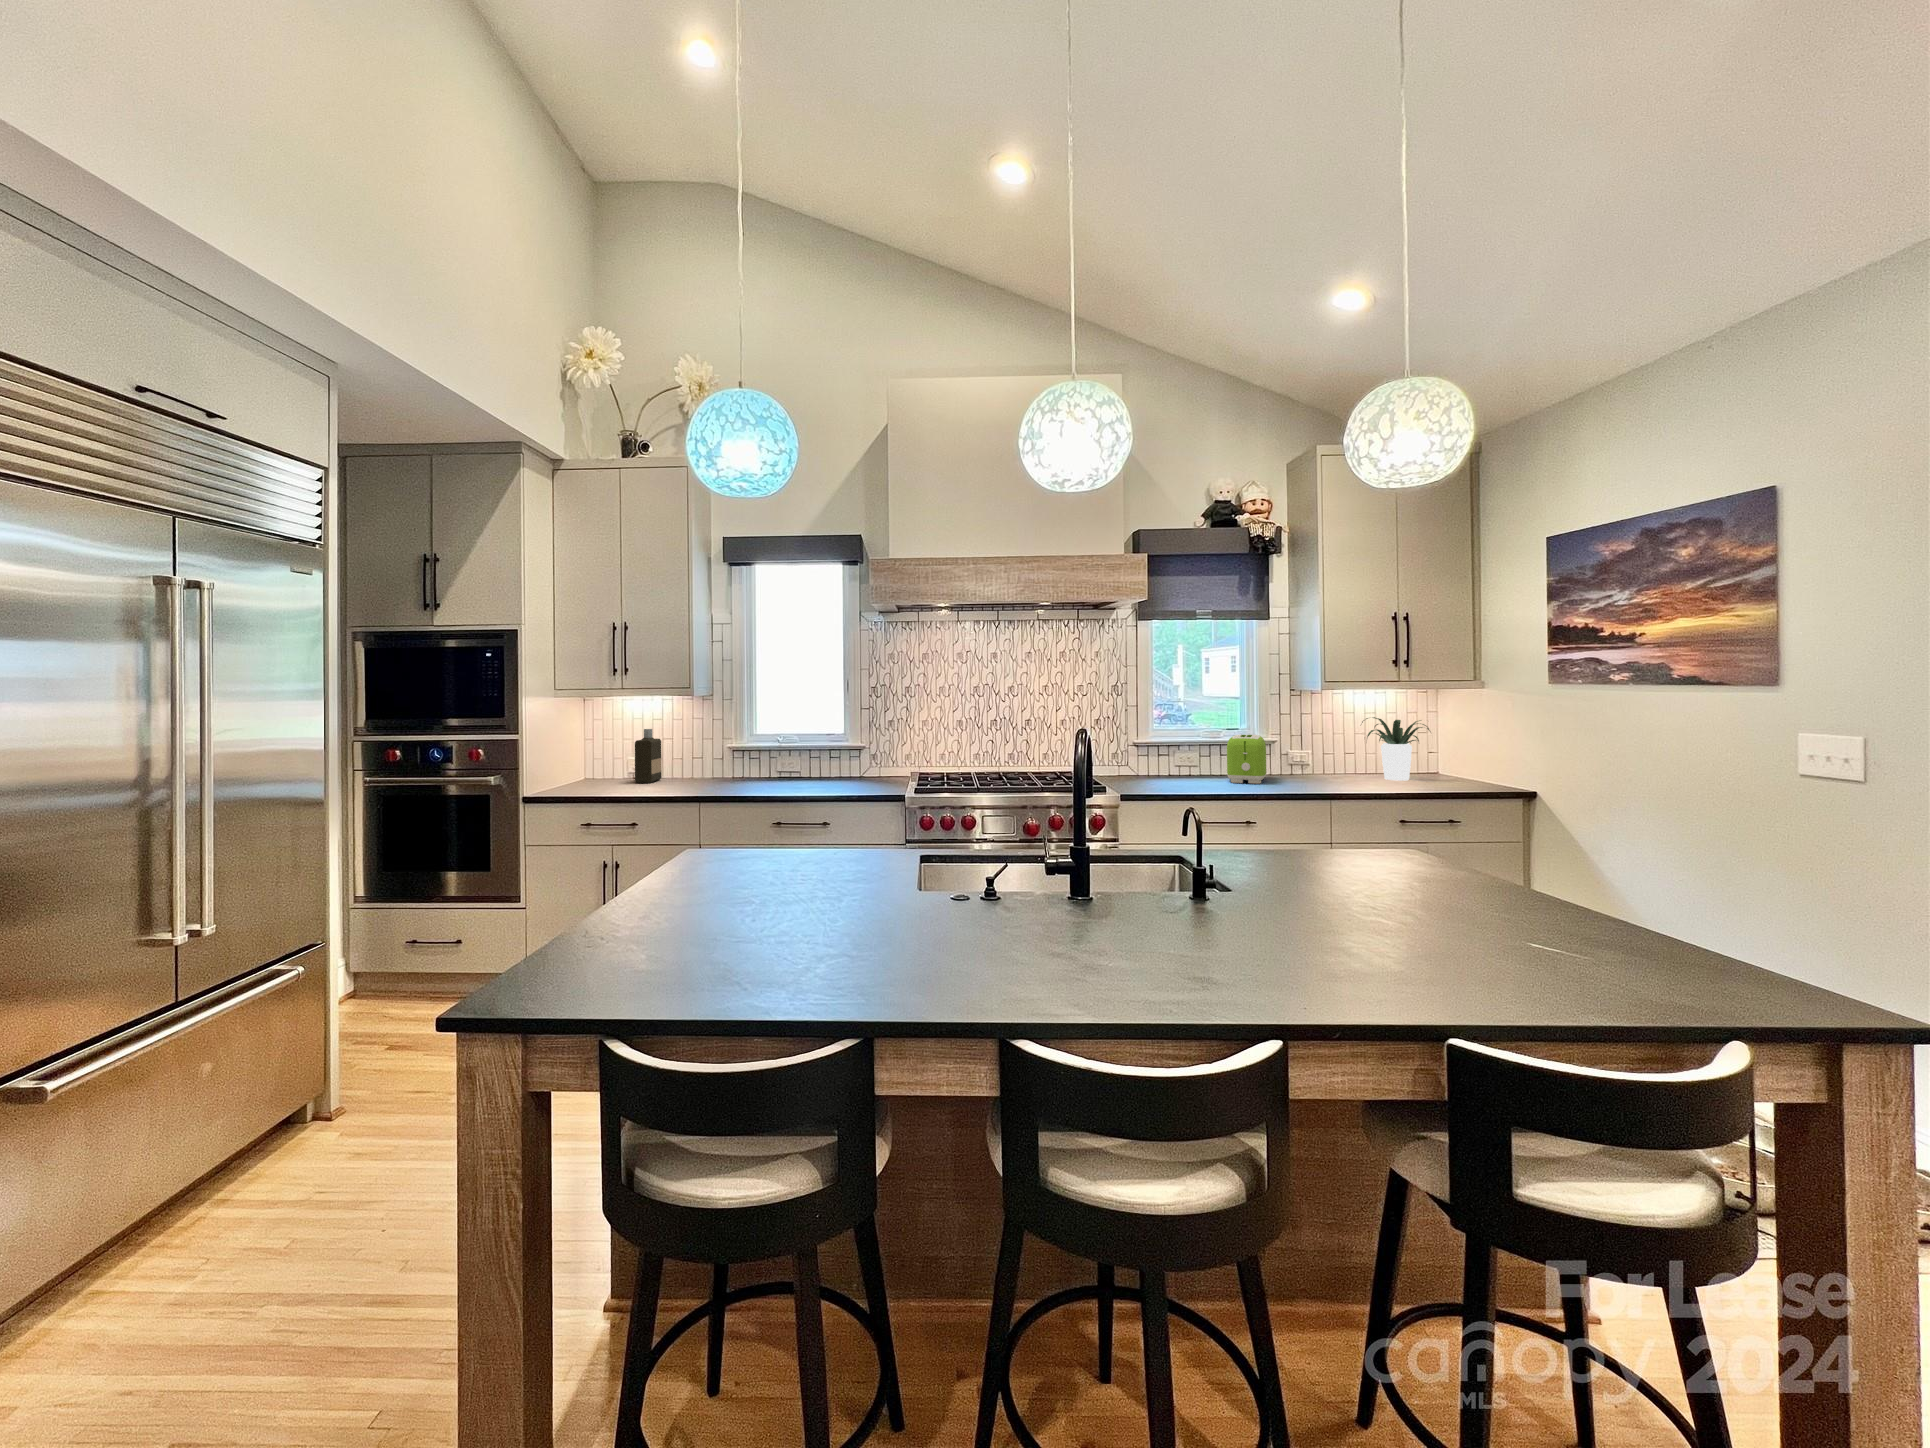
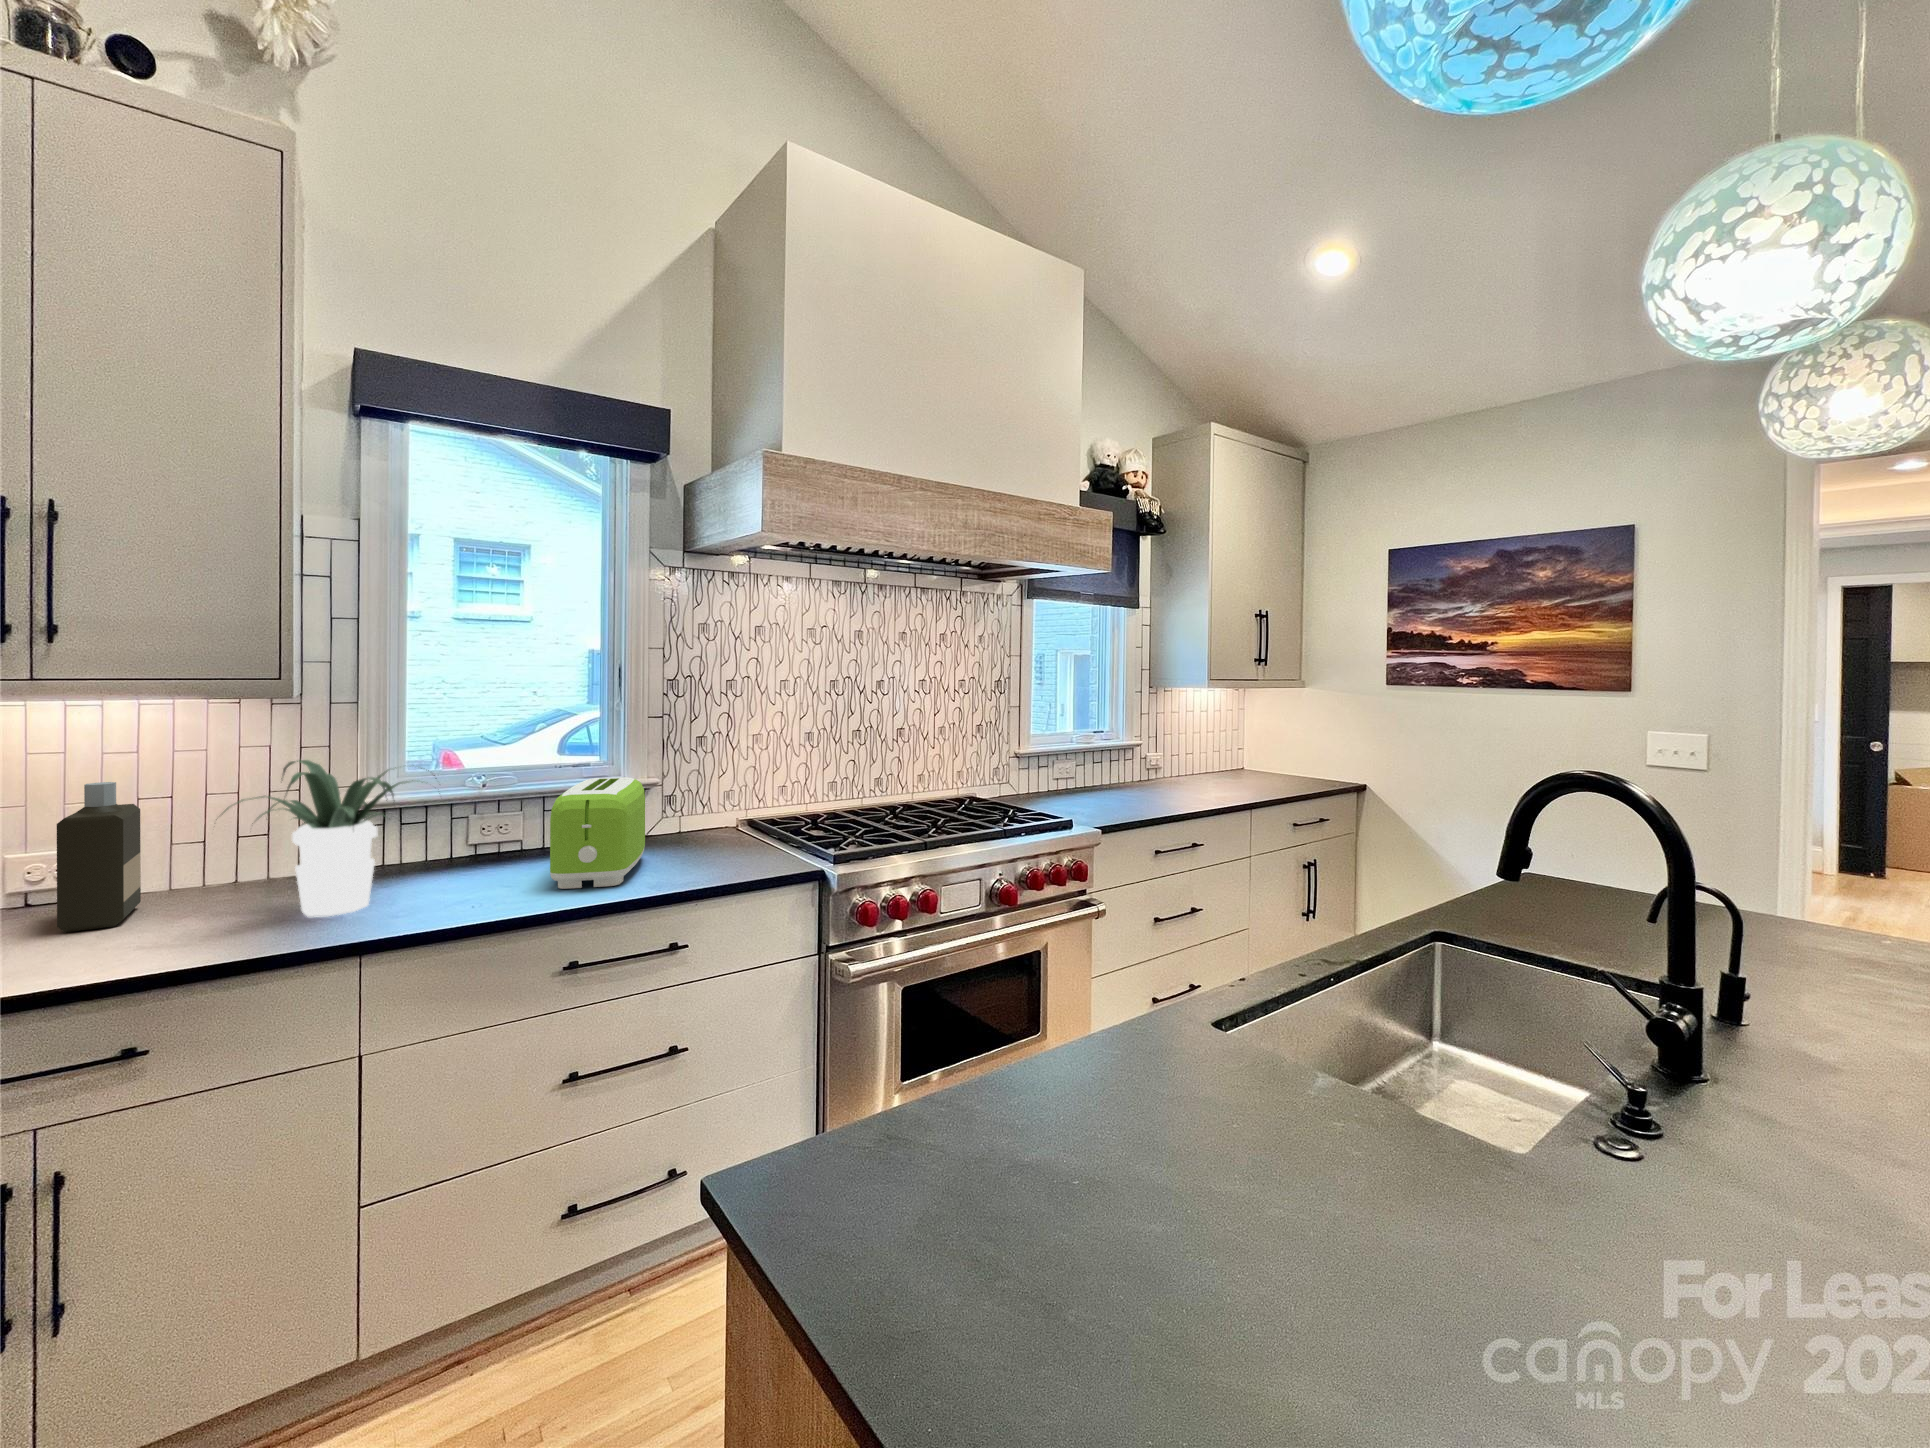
potted plant: present [1362,717,1430,781] -> present [222,760,435,917]
toaster: present [1227,734,1266,784] -> present [550,777,645,889]

